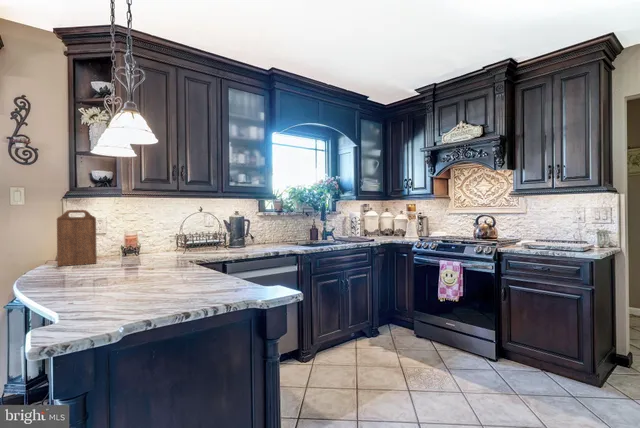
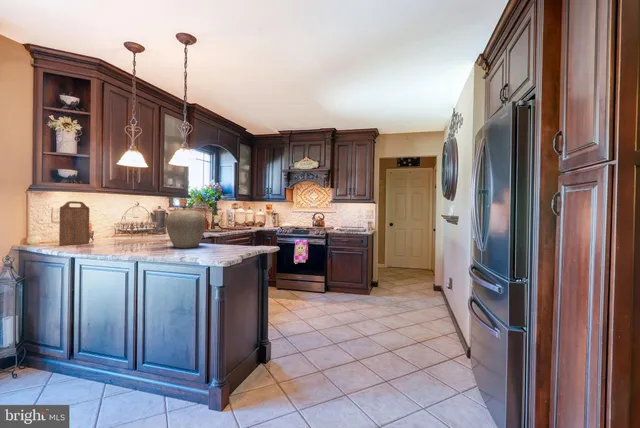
vase: none [123,218,189,282] -> present [166,210,205,248]

